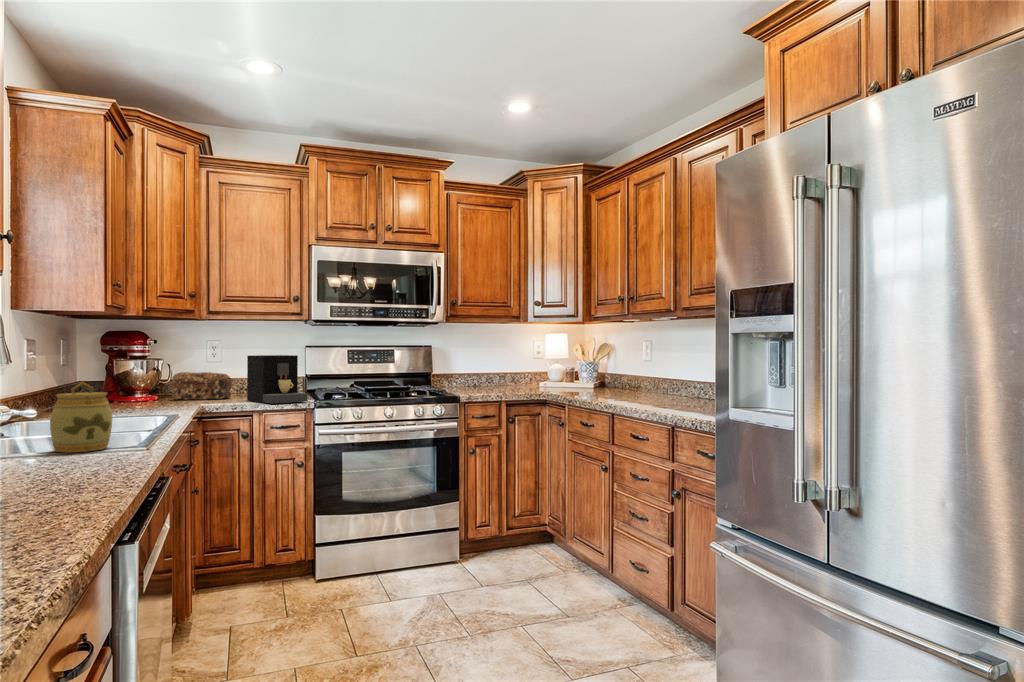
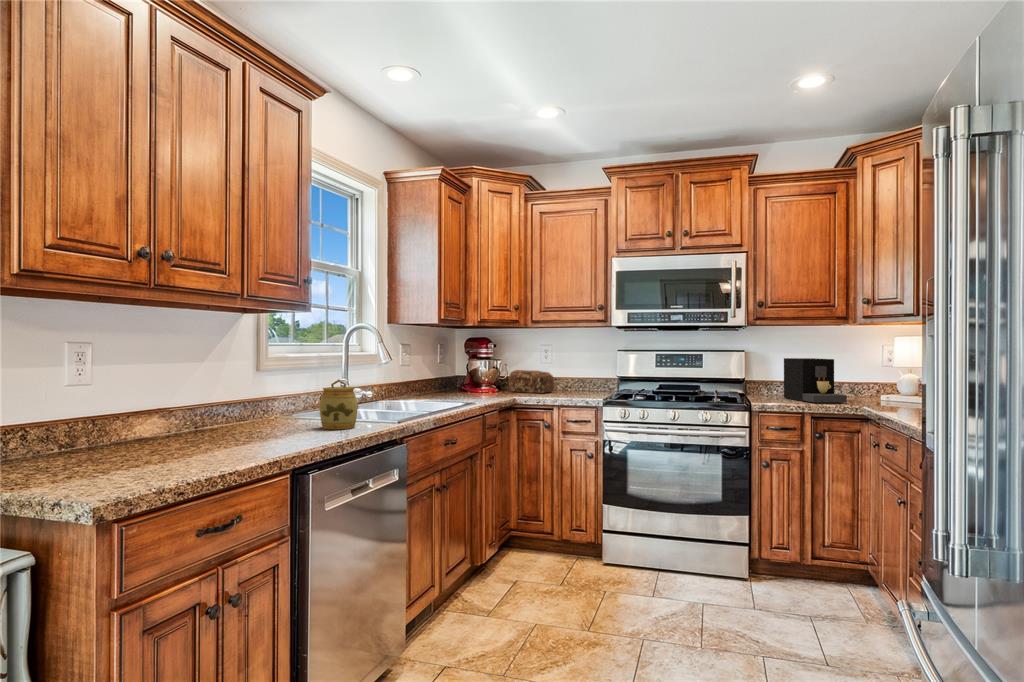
coffee maker: present [247,355,308,403] -> present [784,358,847,402]

